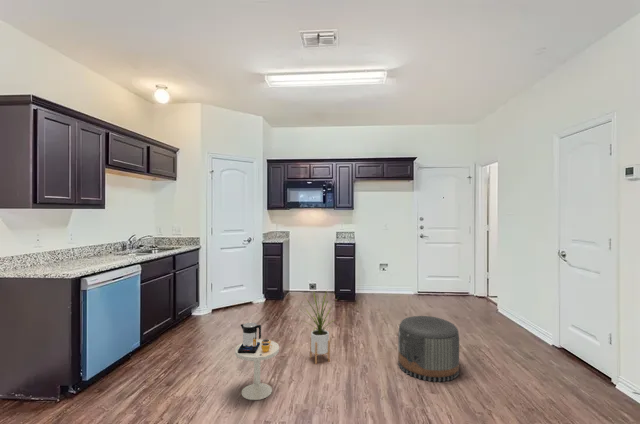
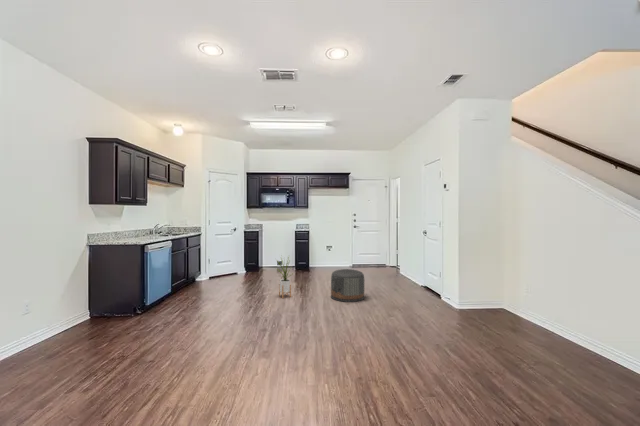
side table: present [235,323,279,400] -> none [237,270,262,311]

